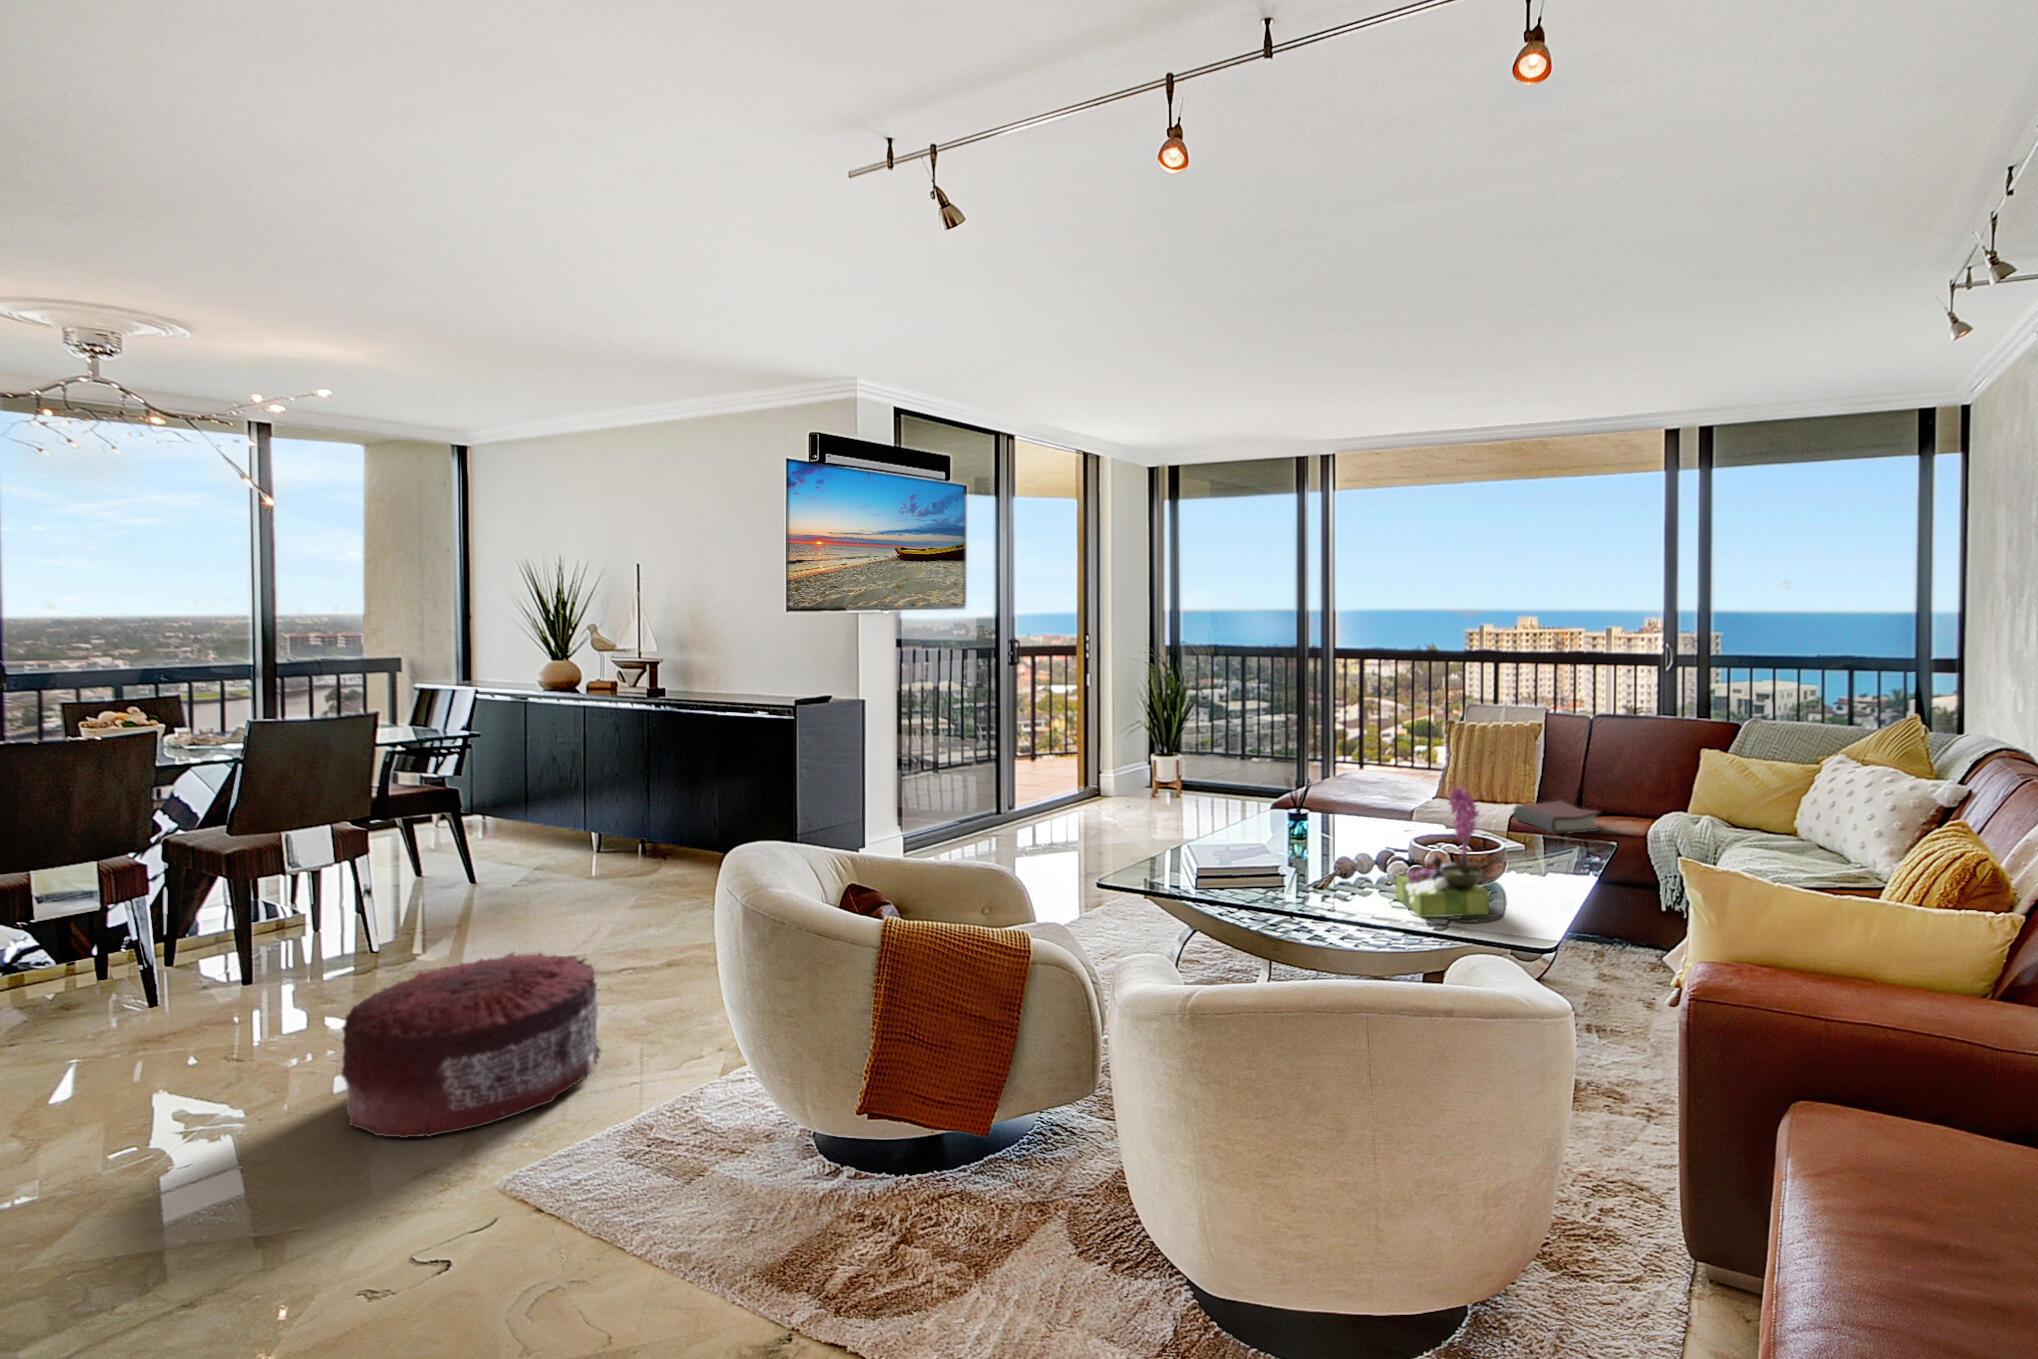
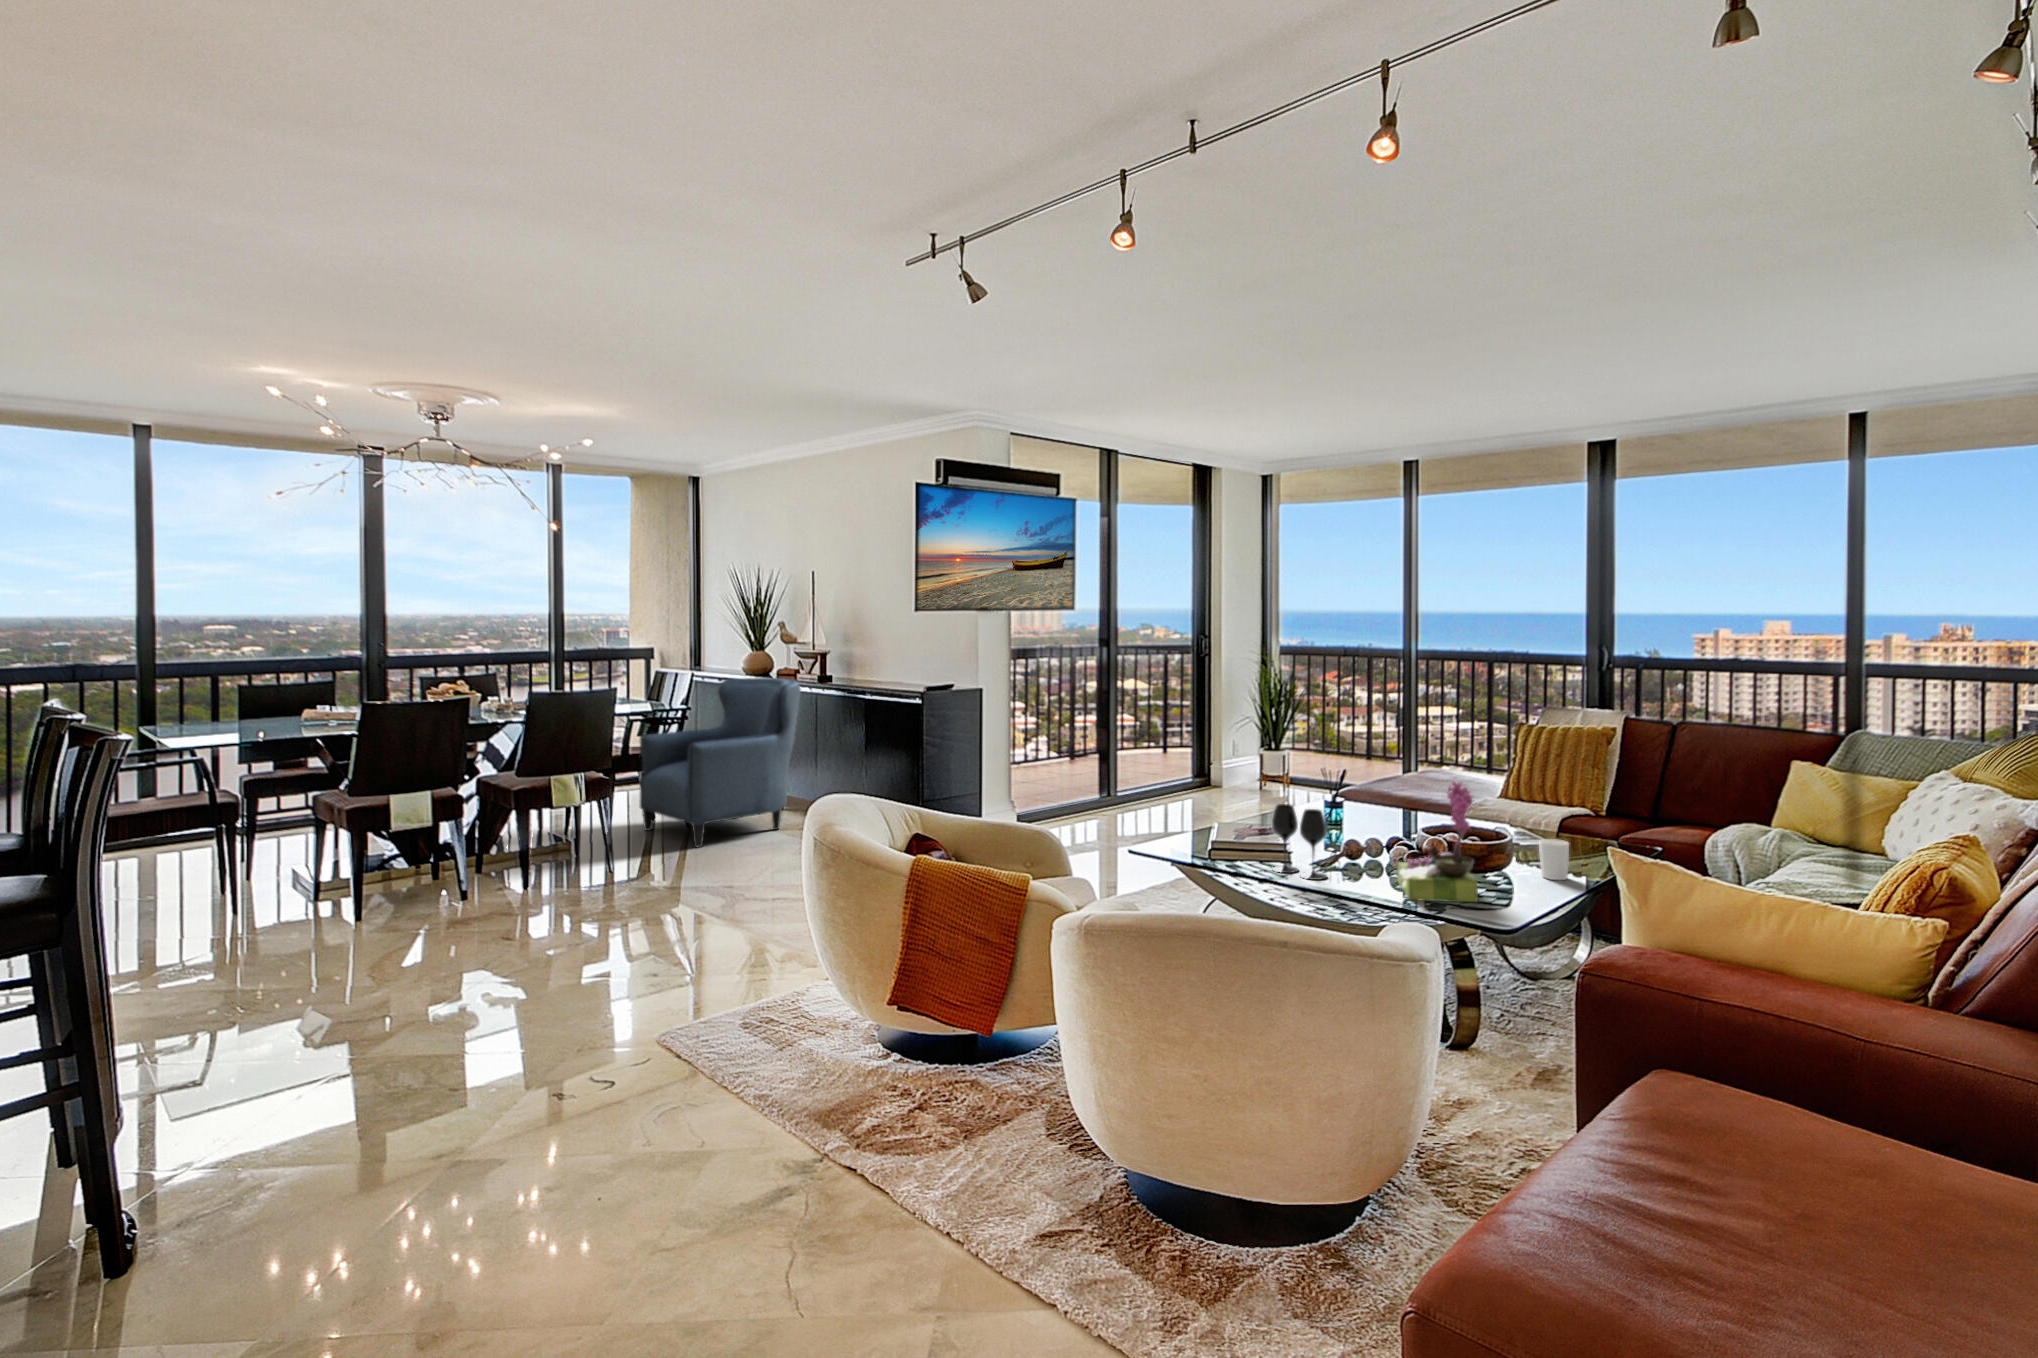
armchair: none [405,693,630,909] -> present [639,678,801,848]
hardback book: present [1514,801,1601,834] -> none [1575,807,1663,840]
wine glass: none [1258,819,1323,902] -> present [1272,804,1328,880]
candle holder: none [1522,840,1553,883] -> present [1539,839,1569,880]
pouf: present [341,953,600,1138] -> none [568,873,746,1000]

